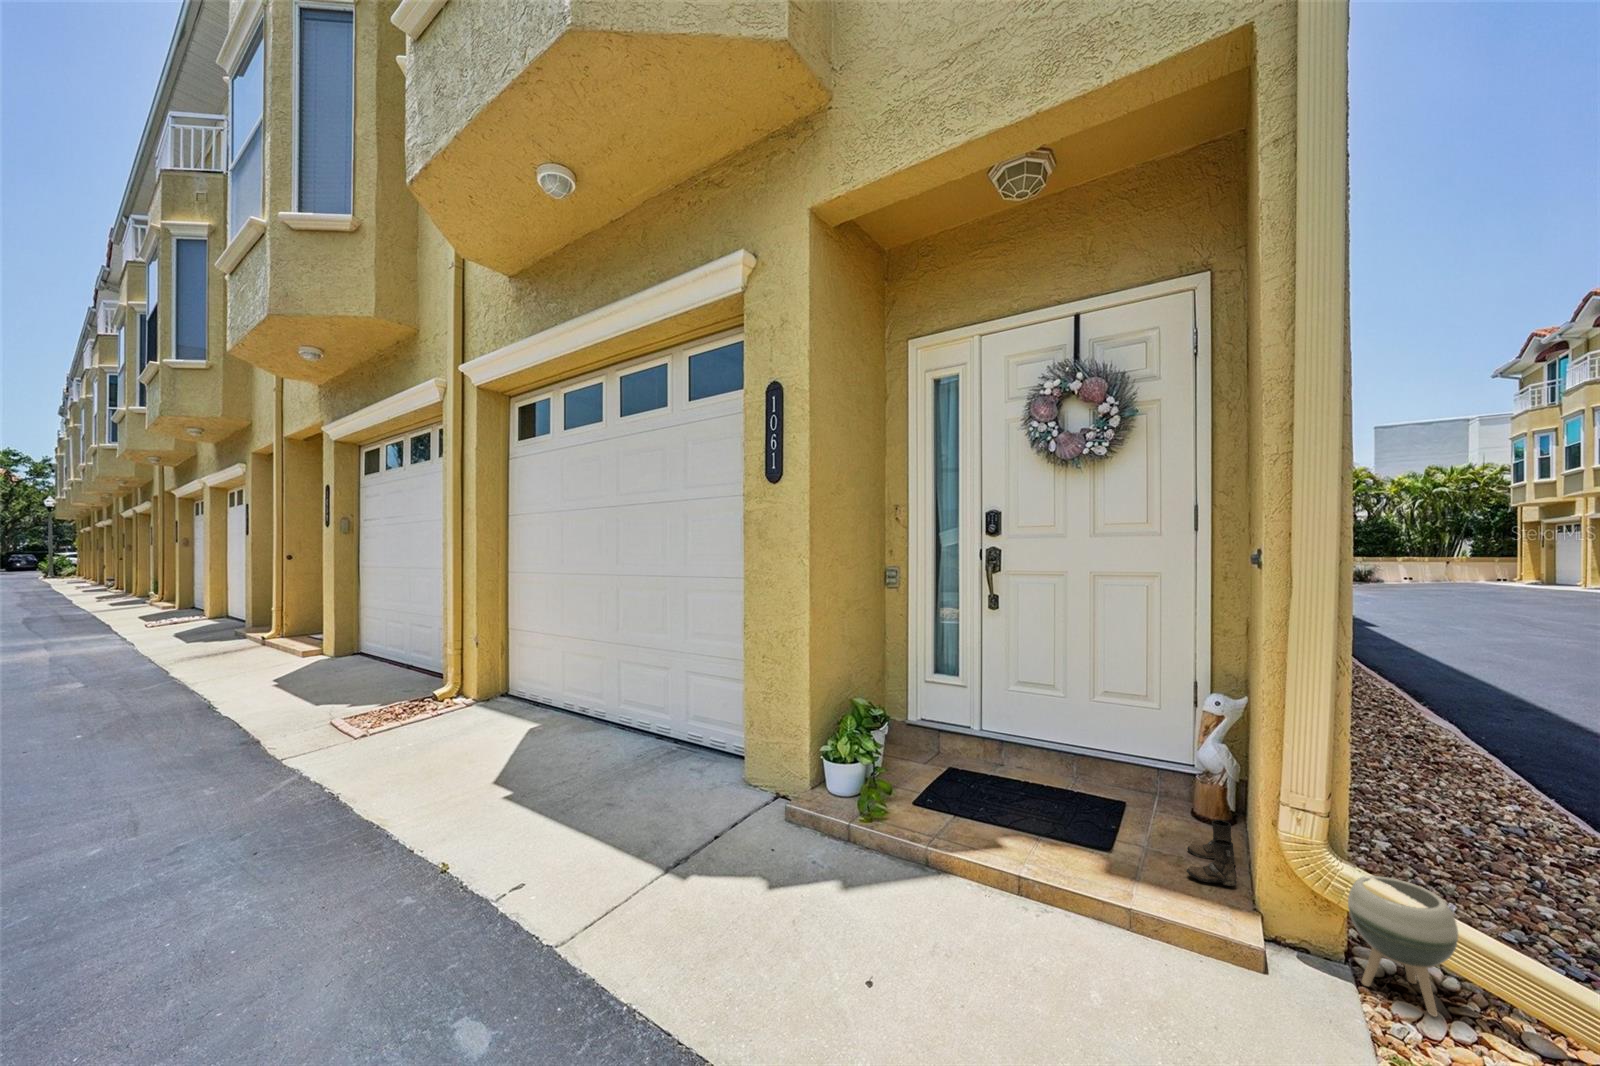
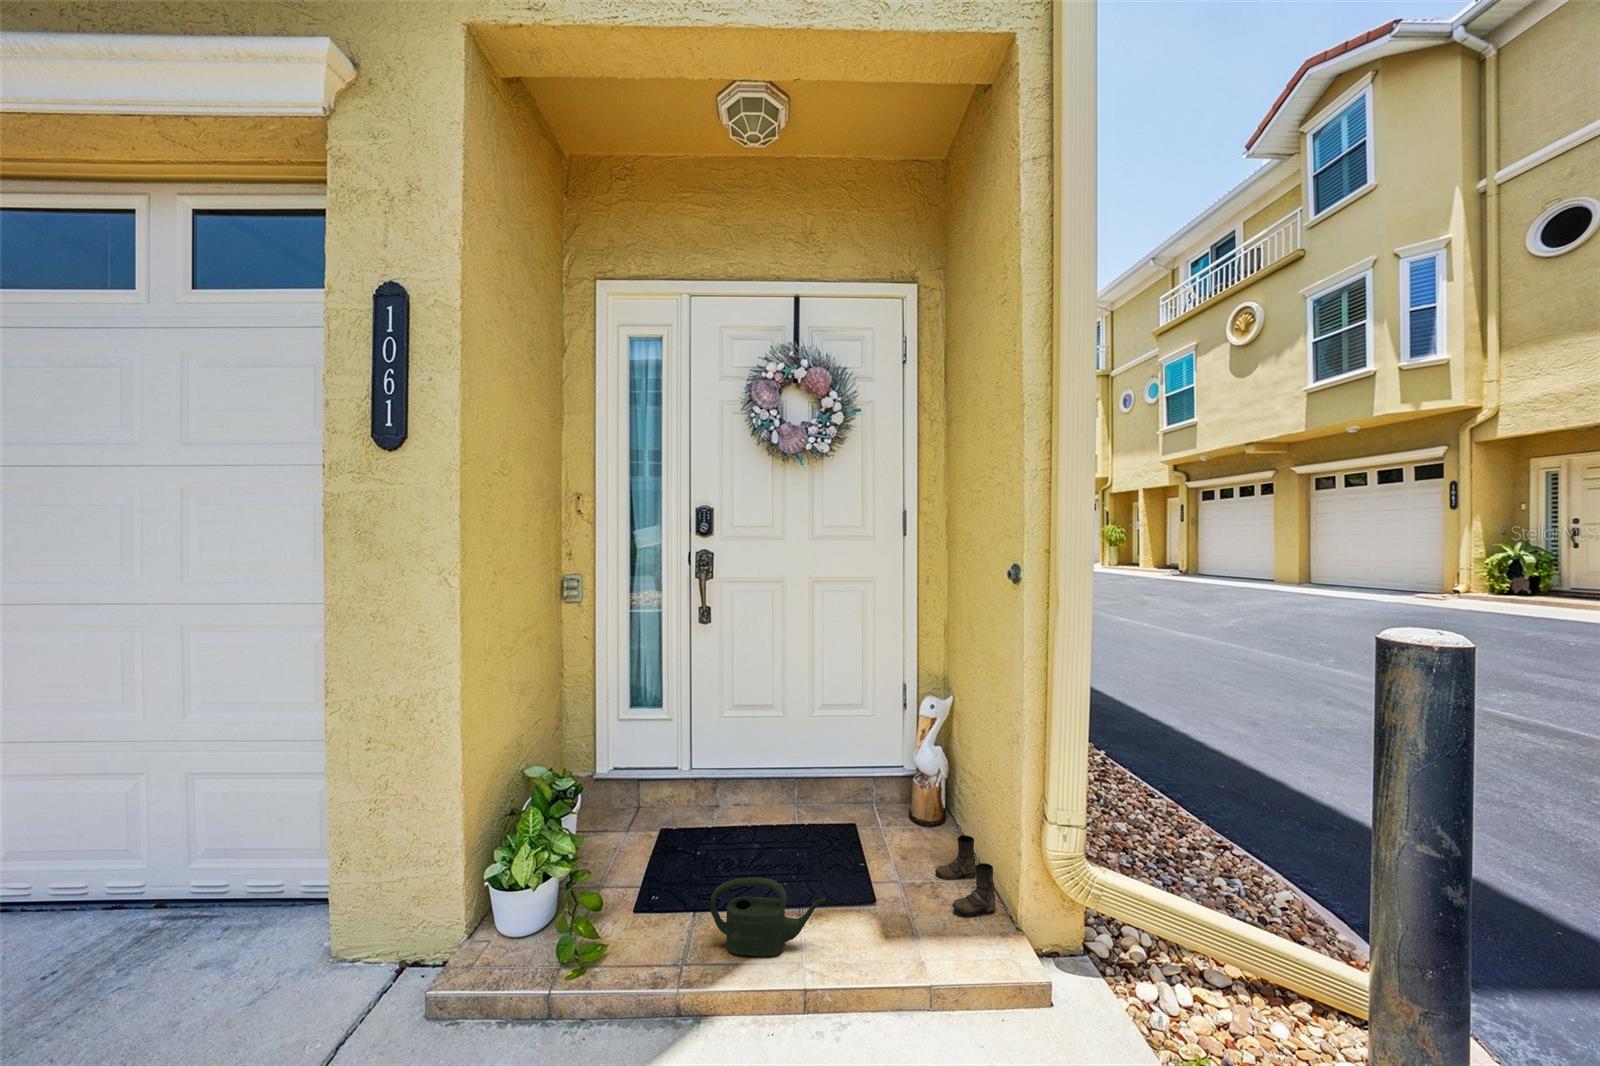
watering can: none [957,789,1047,853] -> present [710,877,826,956]
planter: present [1348,876,1458,1017] -> none [1105,873,1191,1001]

